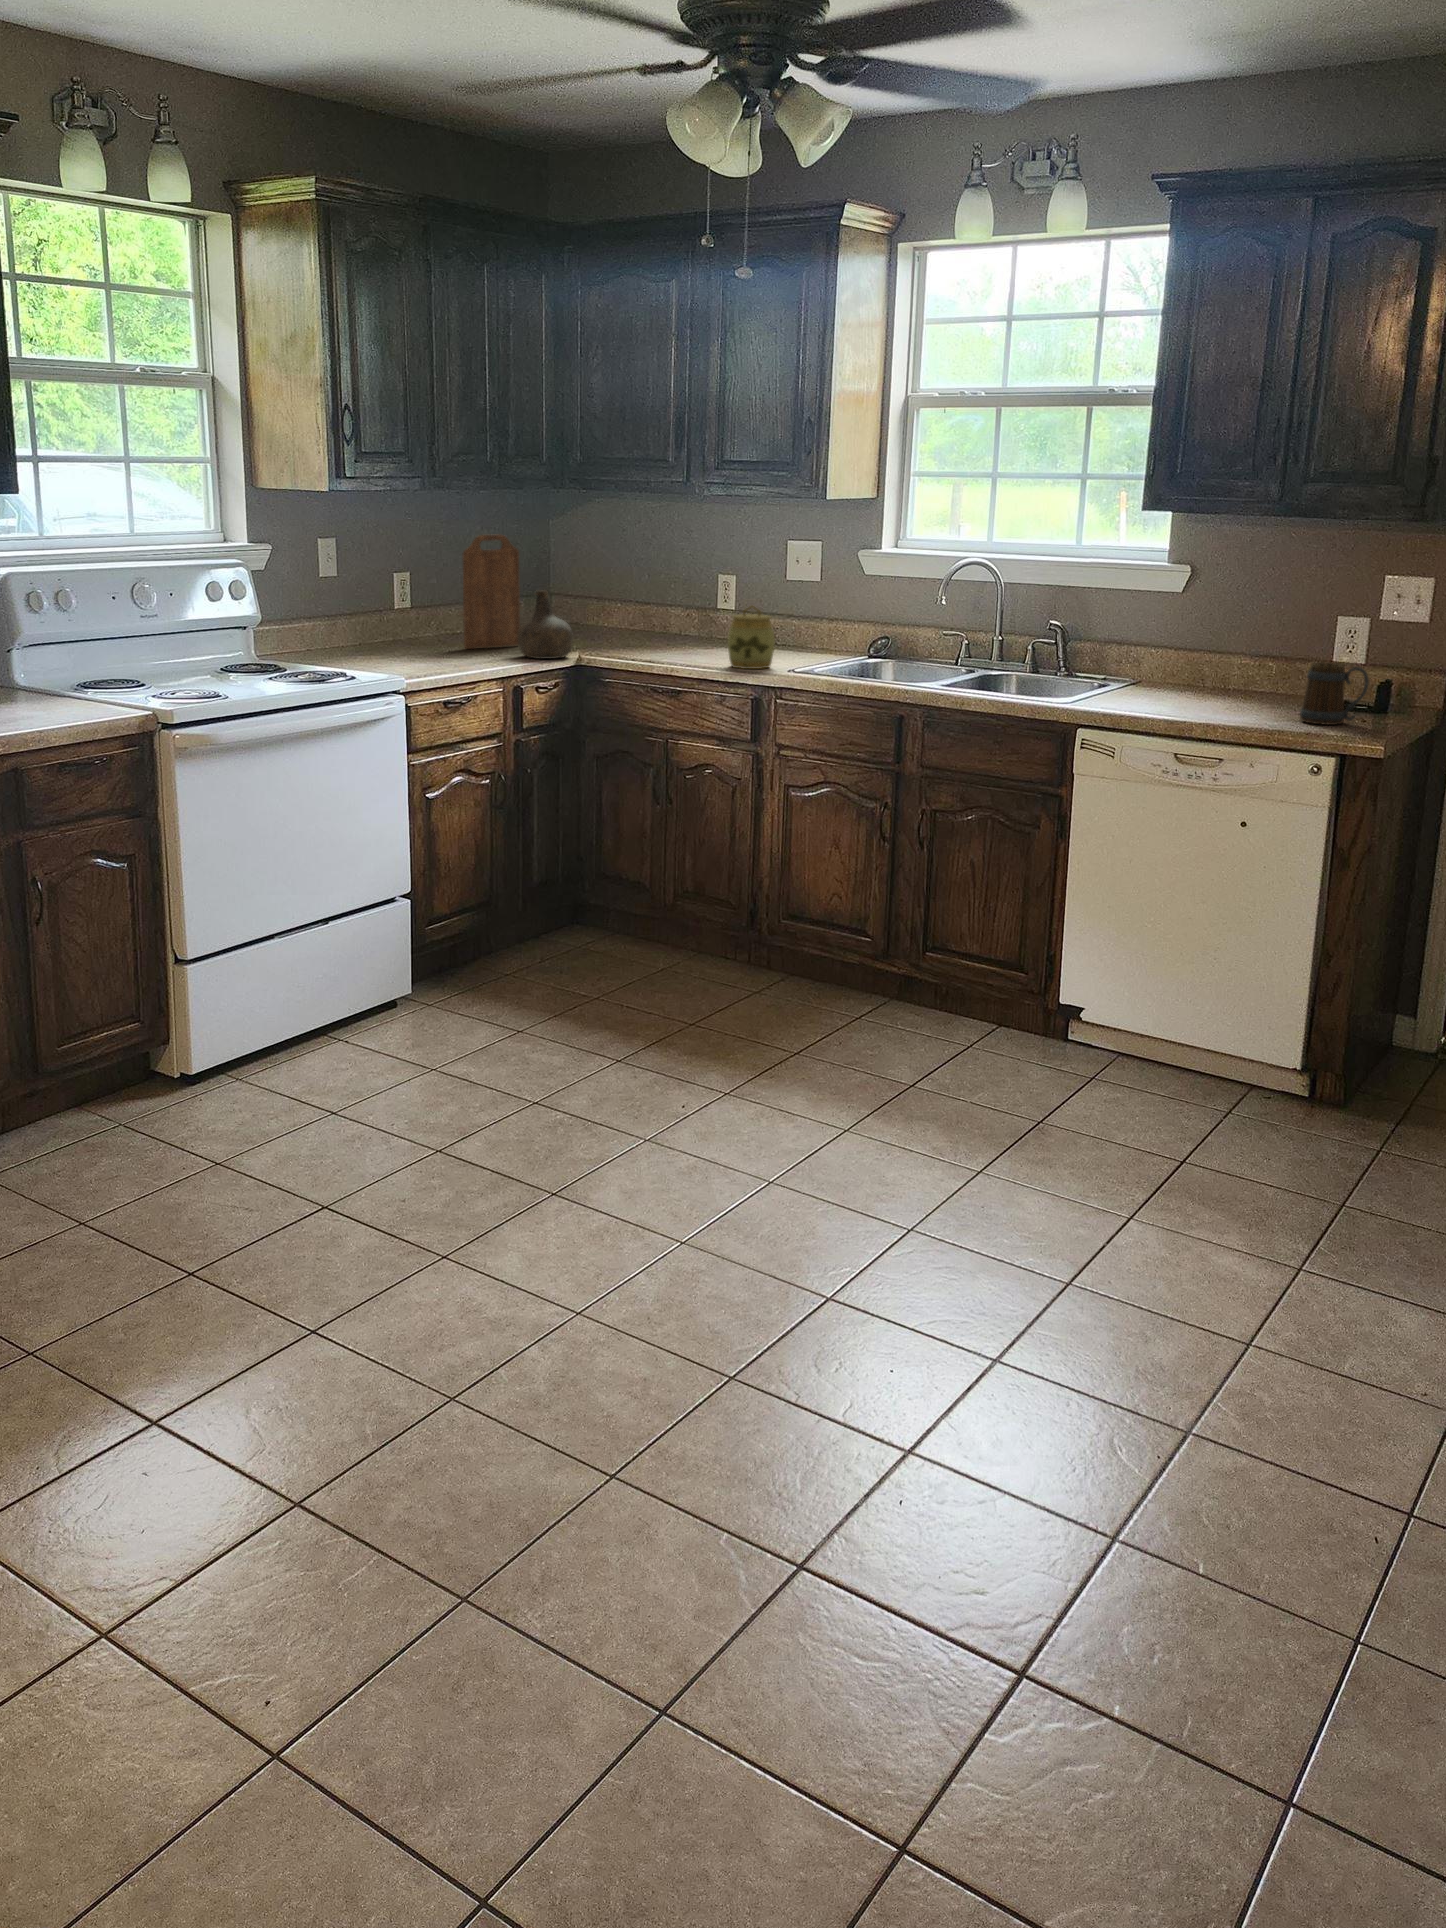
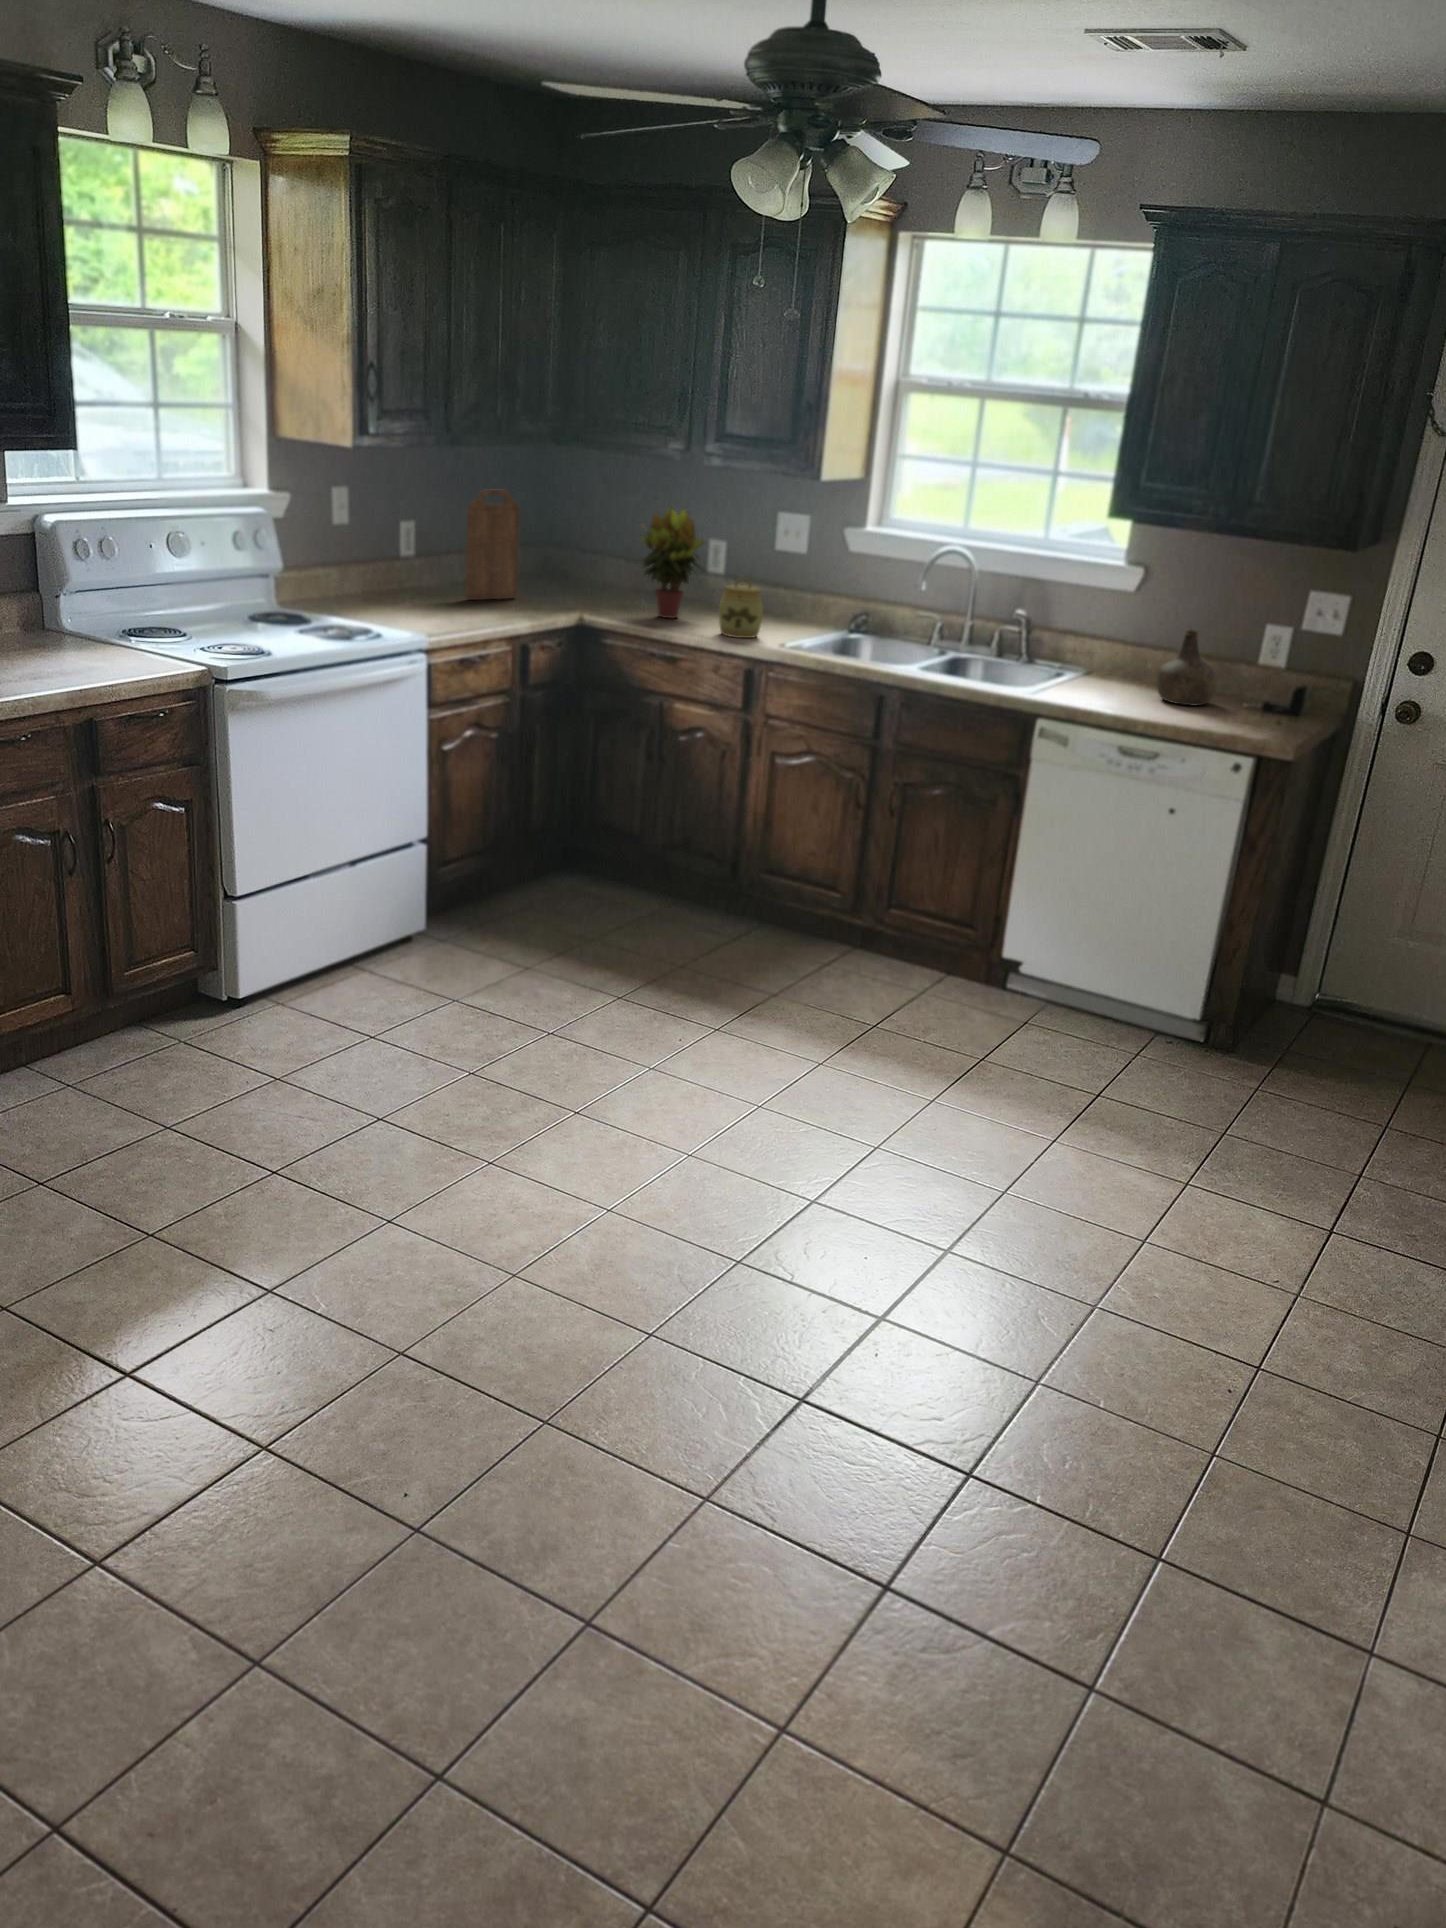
potted plant: none [641,540,716,656] -> present [641,509,704,618]
bottle: present [518,590,573,659] -> present [1157,629,1217,706]
mug: present [1300,662,1369,725] -> none [1228,671,1290,728]

